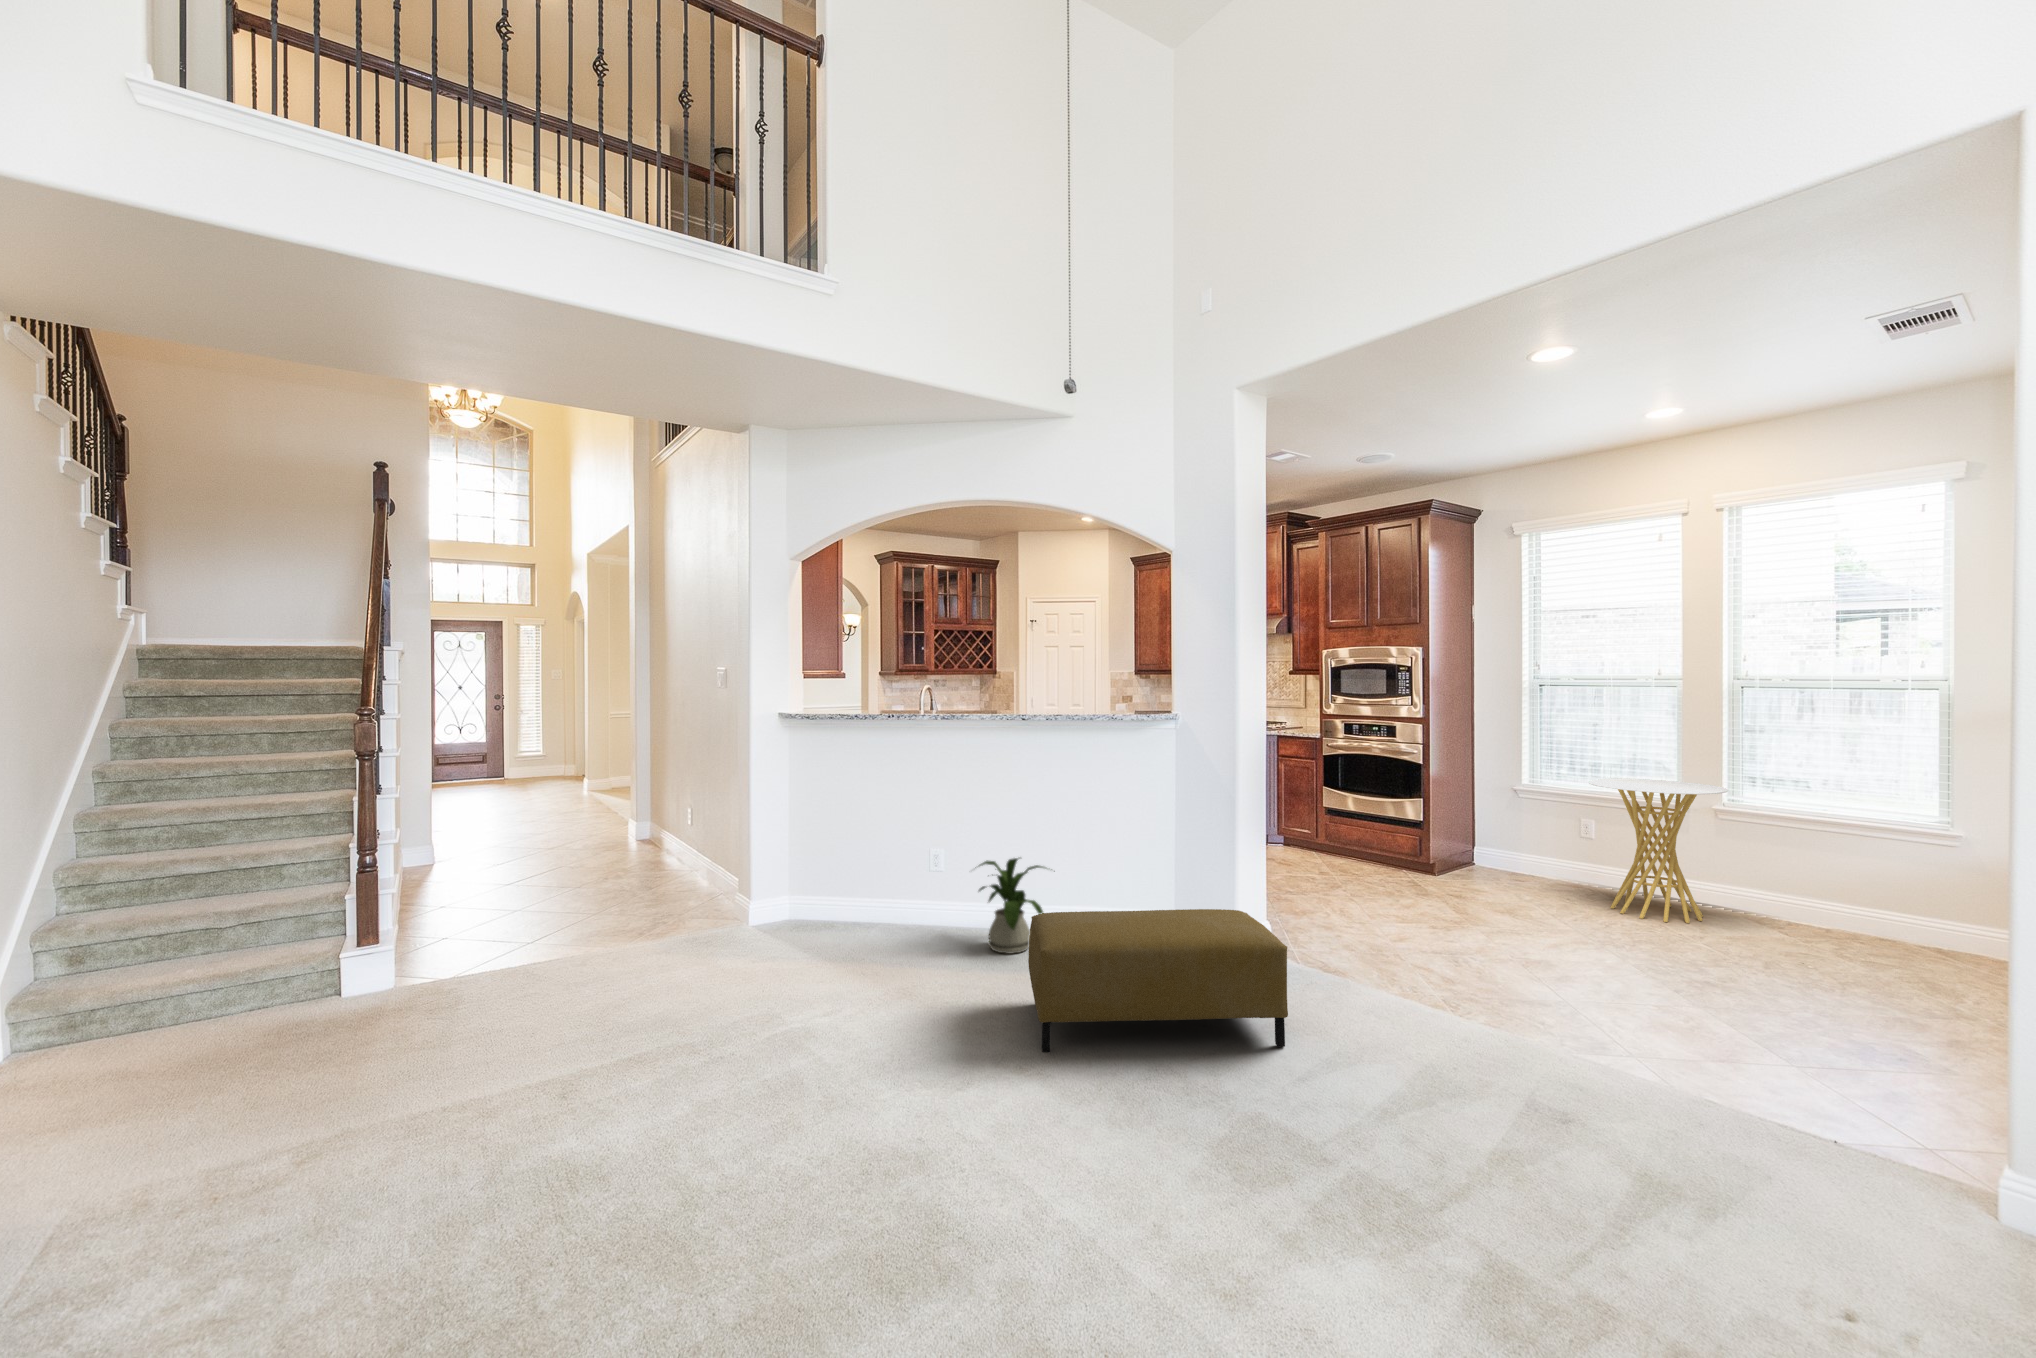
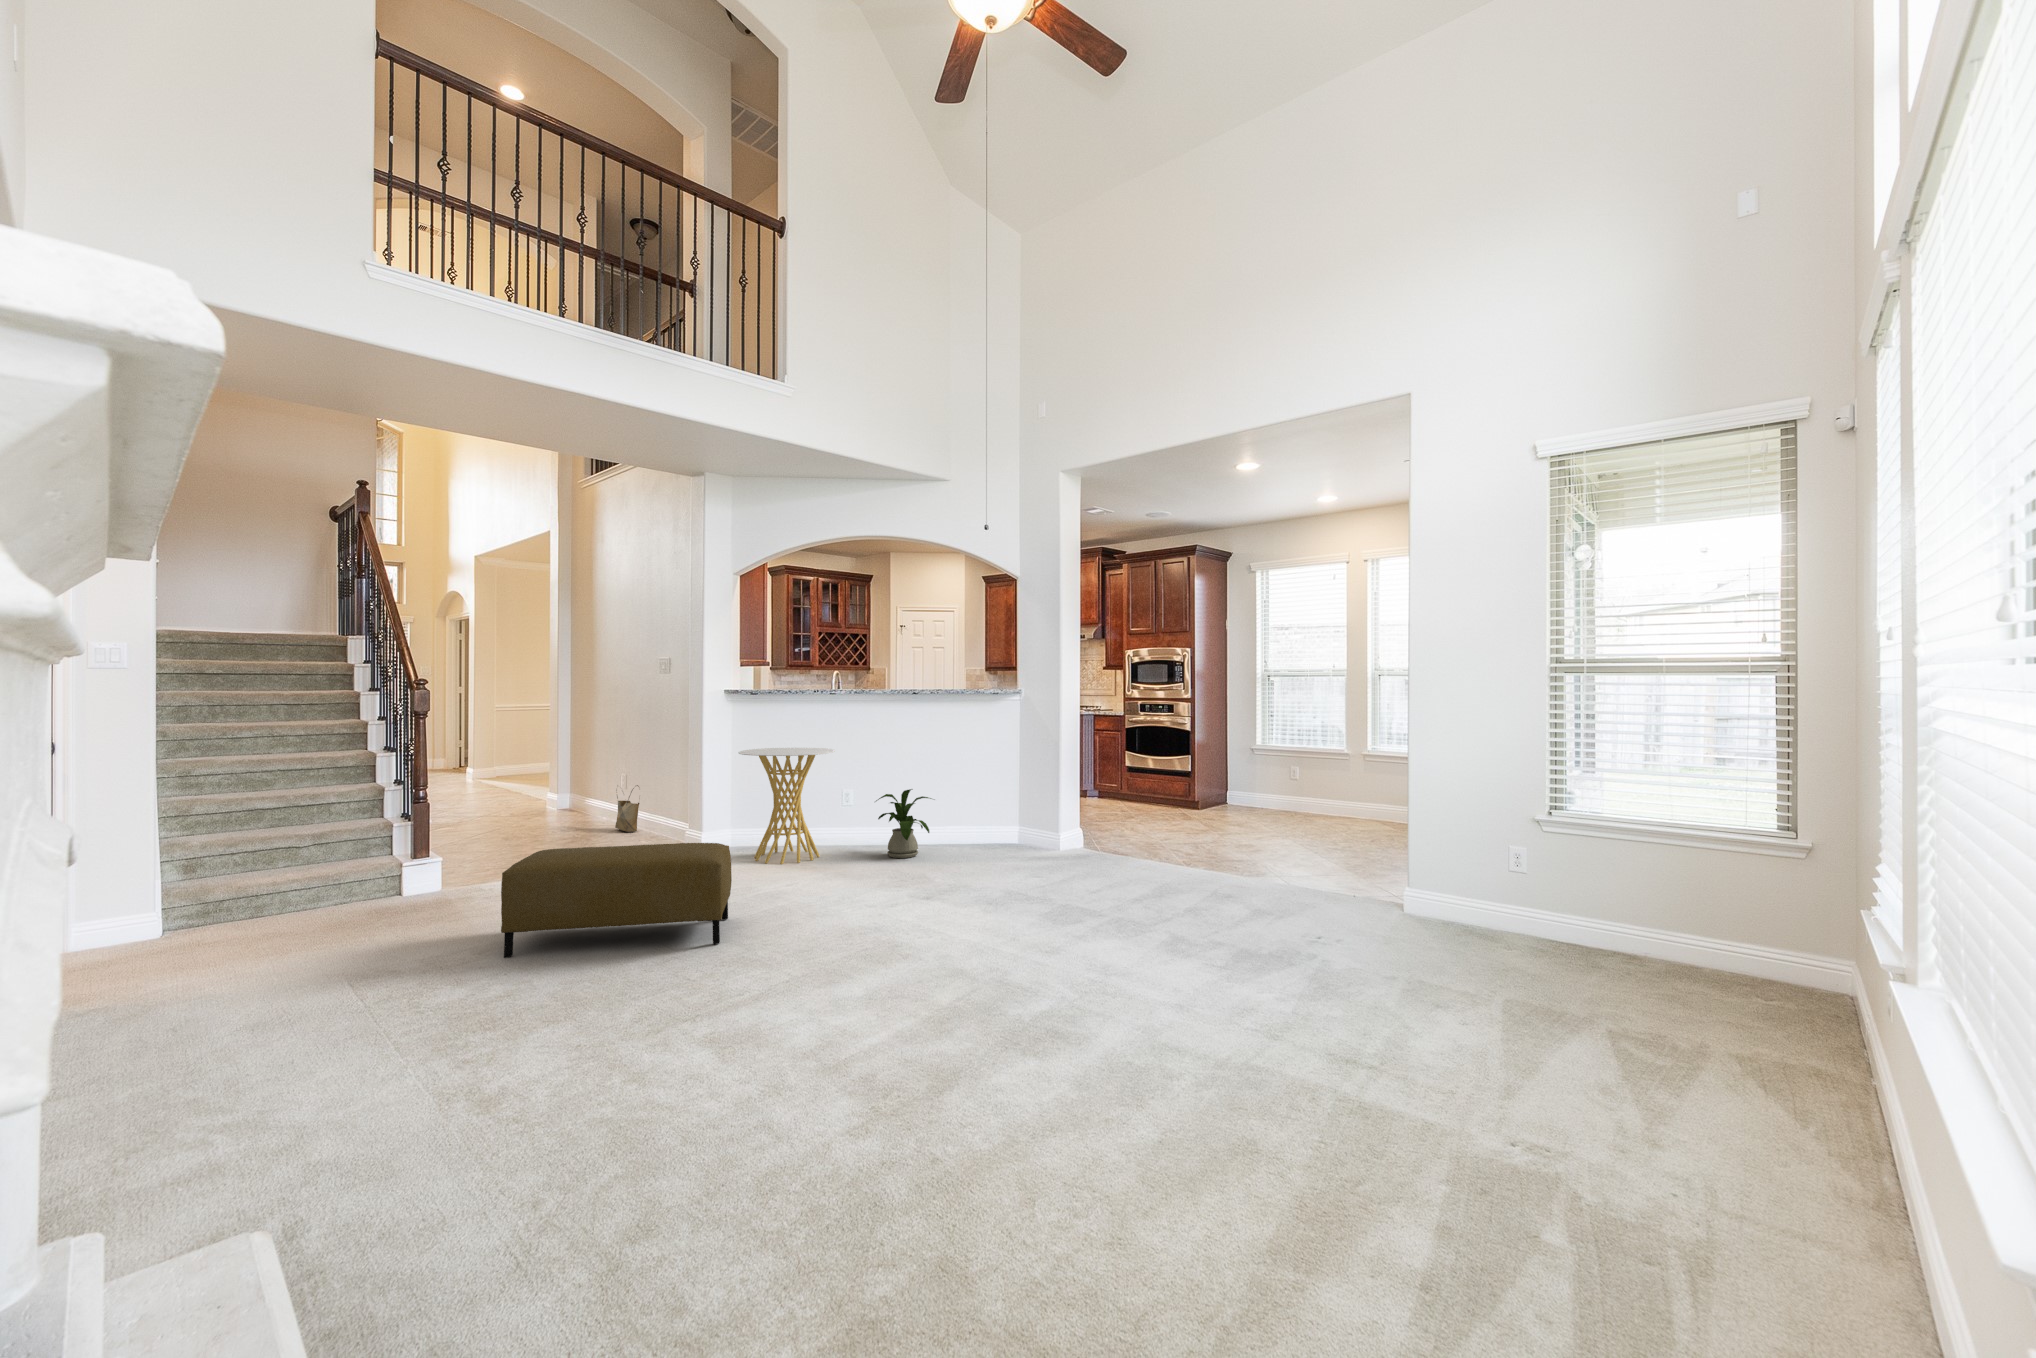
side table: present [1589,779,1728,923] -> present [738,748,835,864]
woven basket: none [673,825,700,884] -> present [615,785,639,832]
ottoman: present [1028,909,1288,1052] -> present [501,843,732,957]

